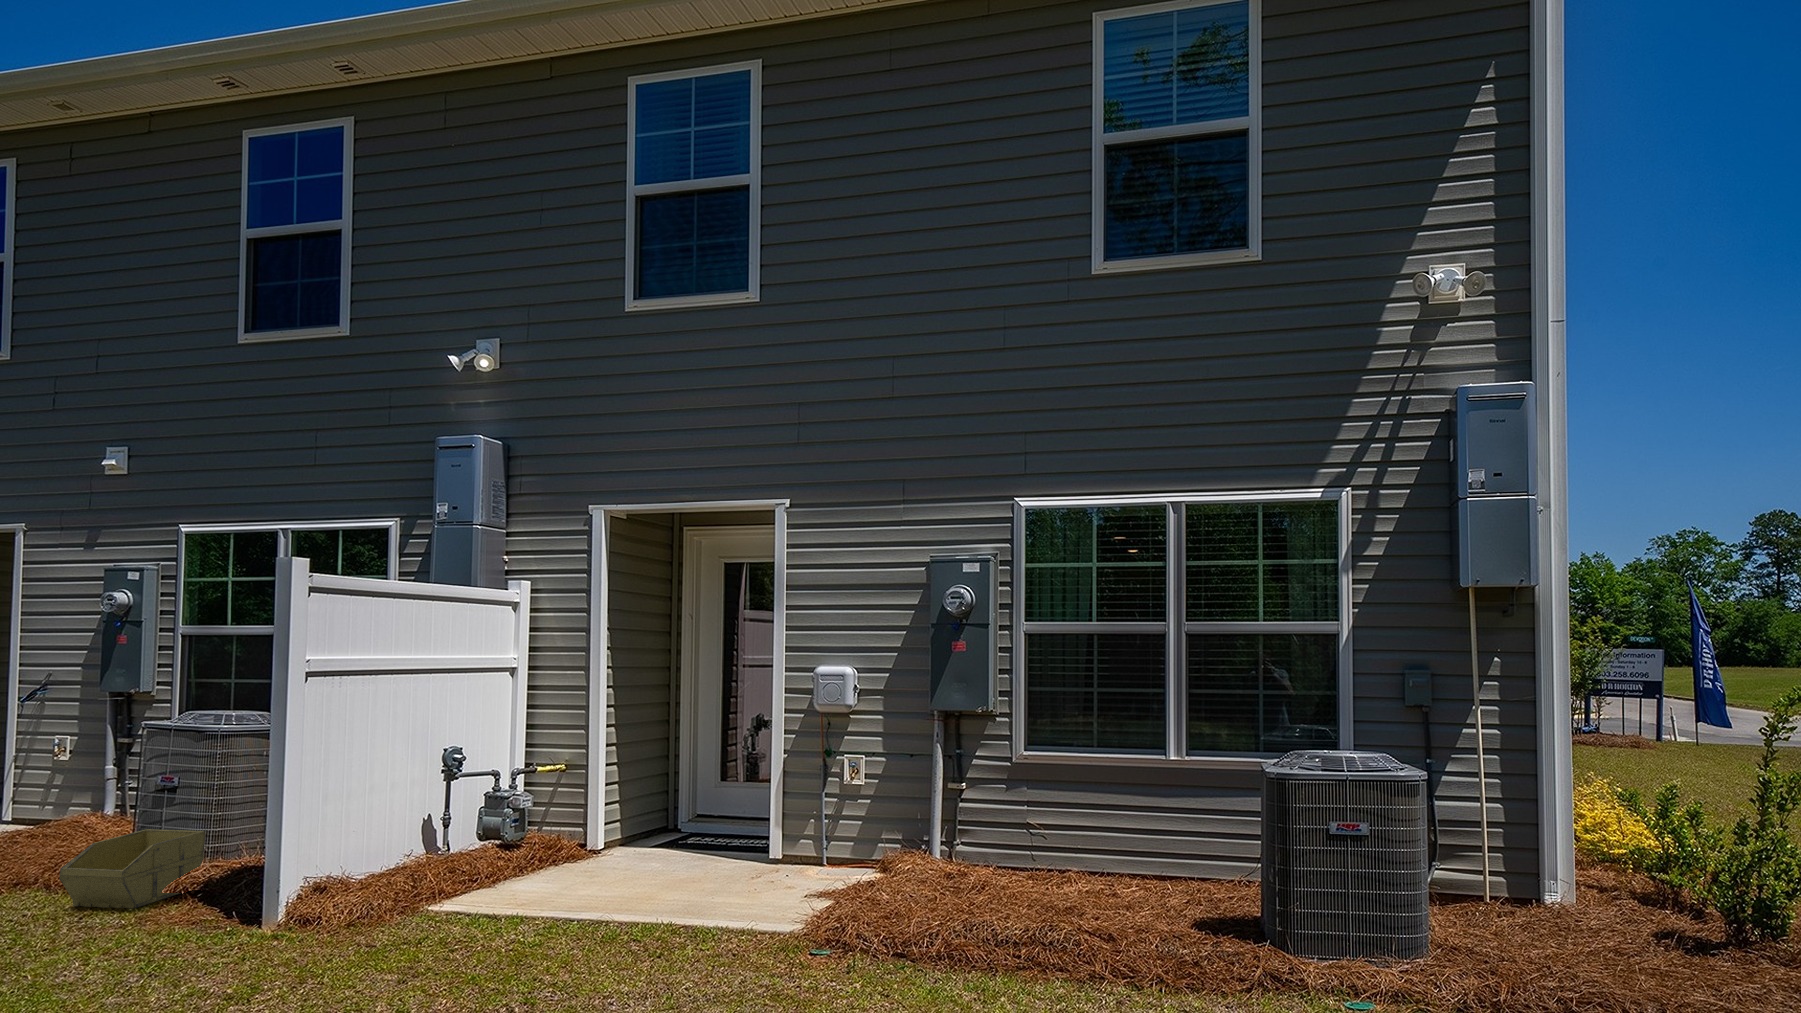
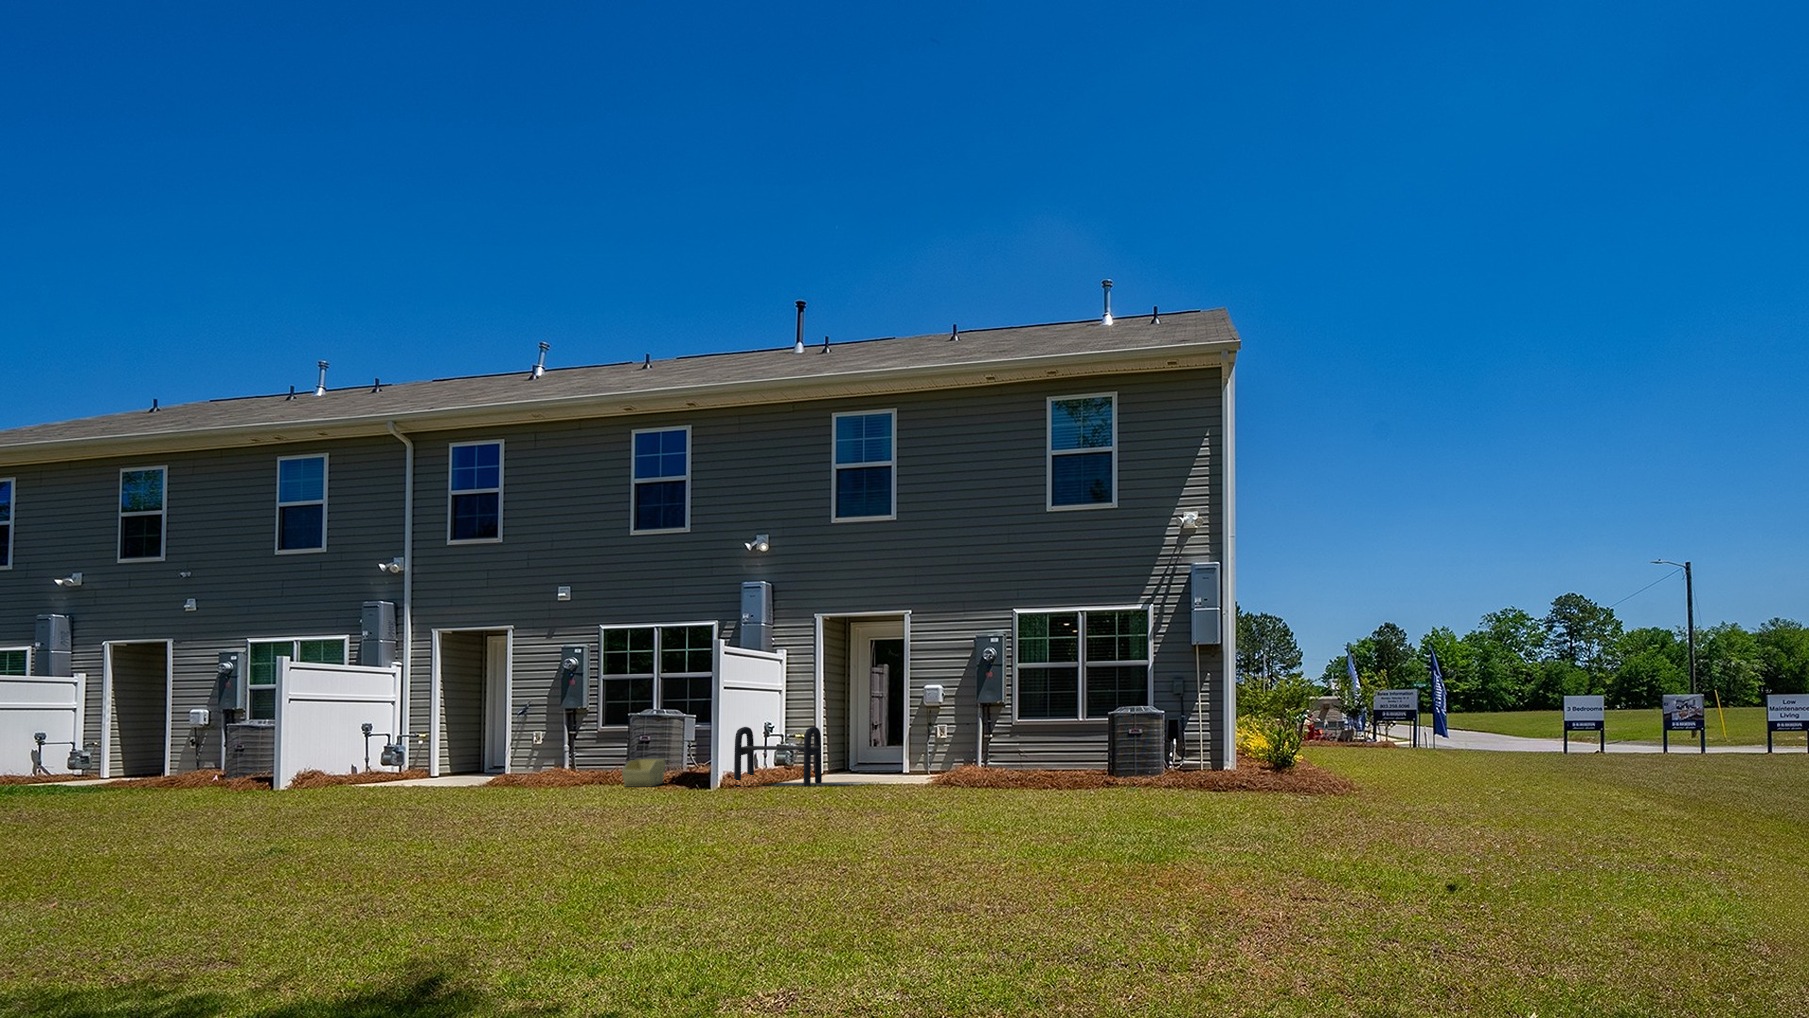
bench: none [311,767,543,932] -> present [734,727,822,787]

